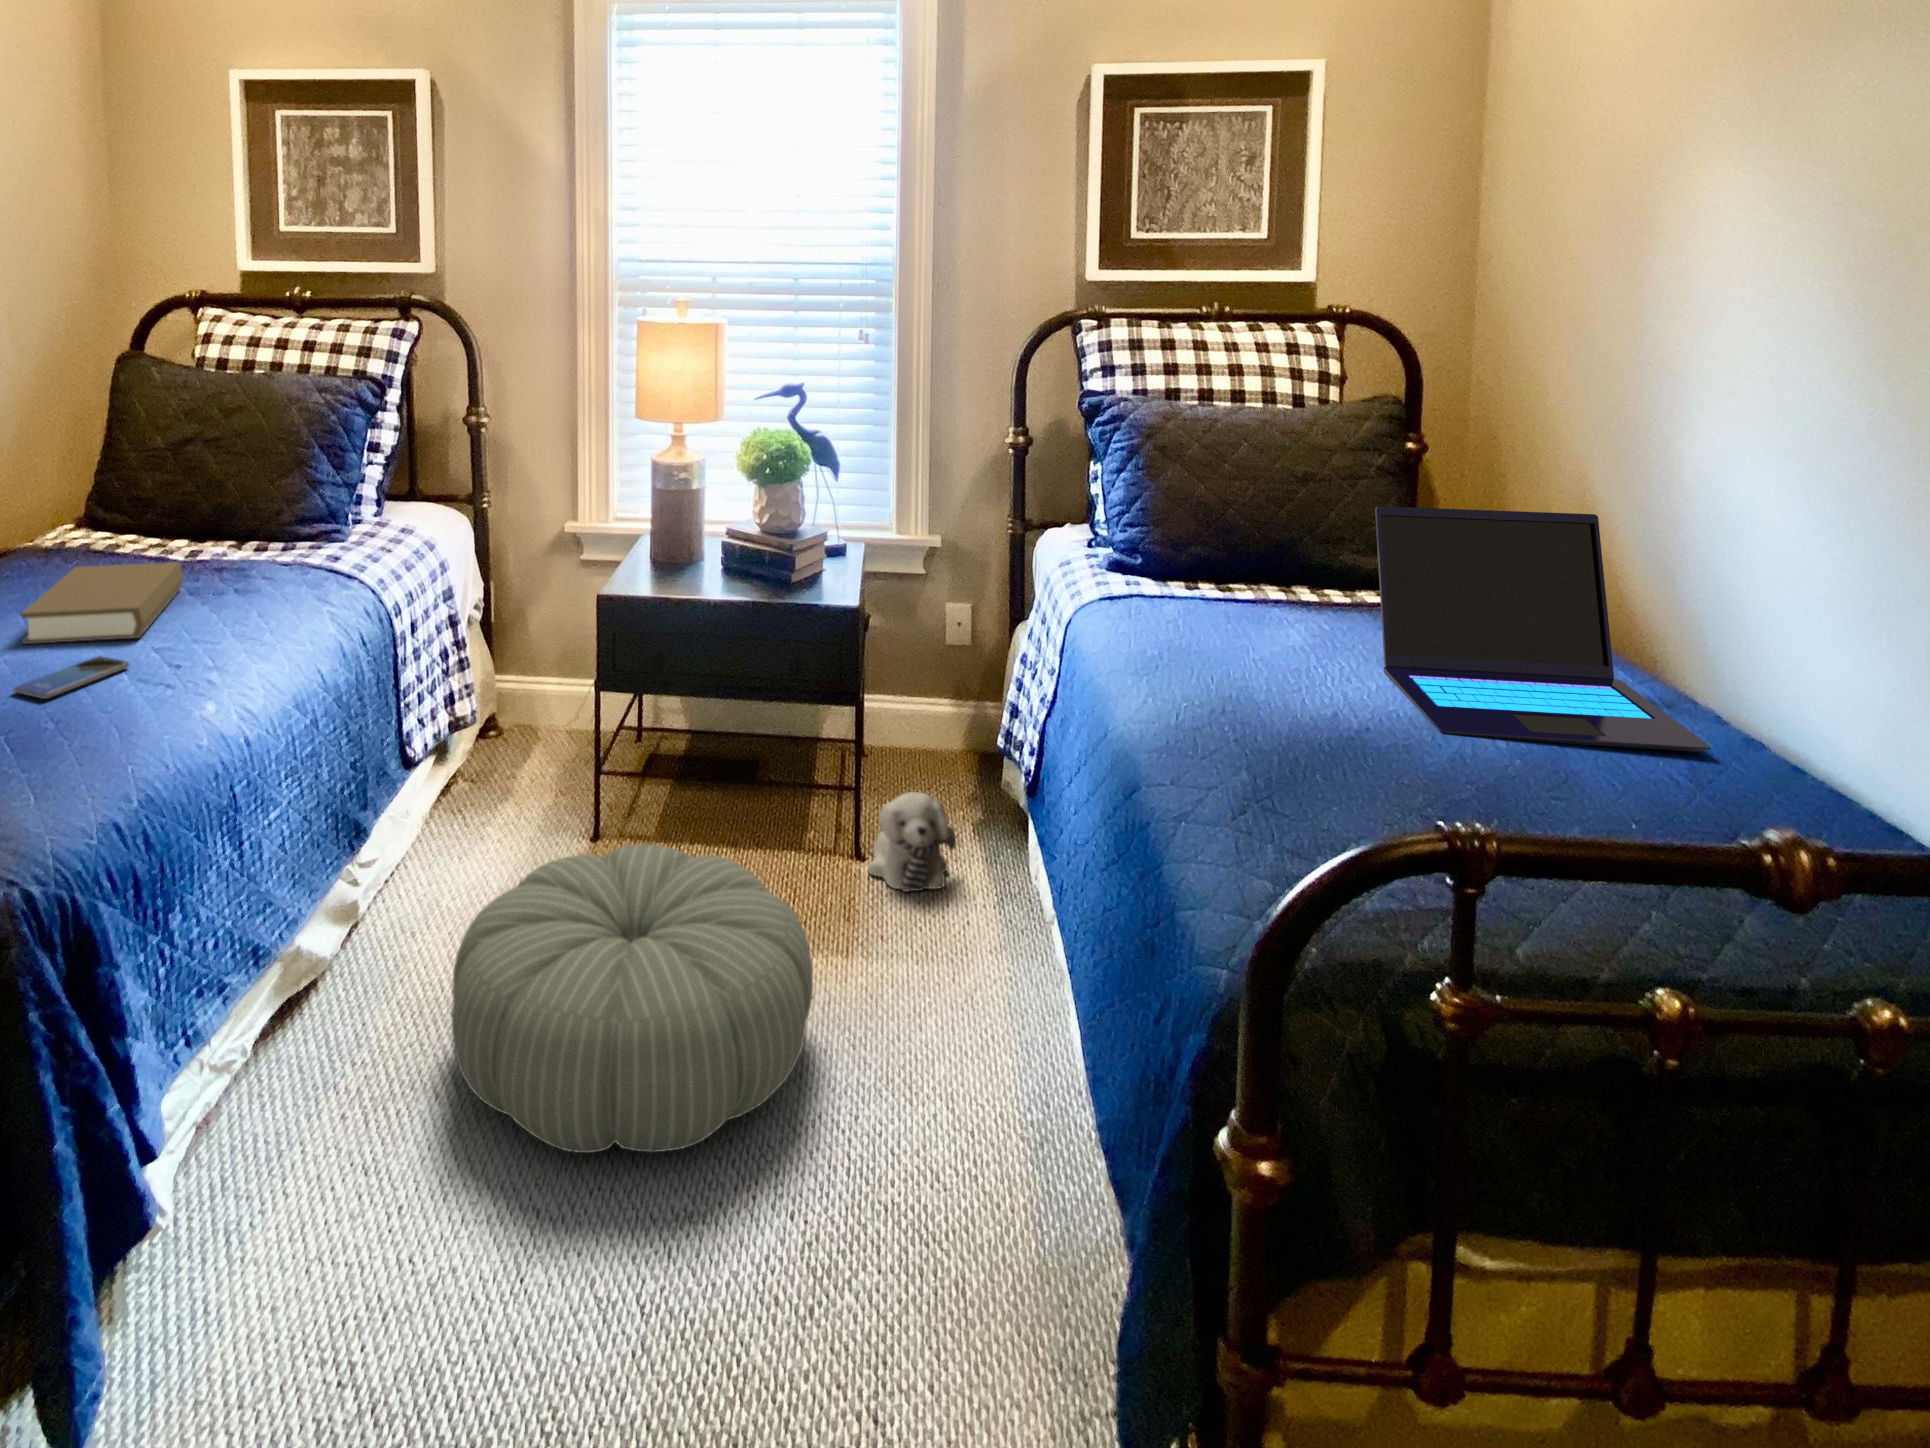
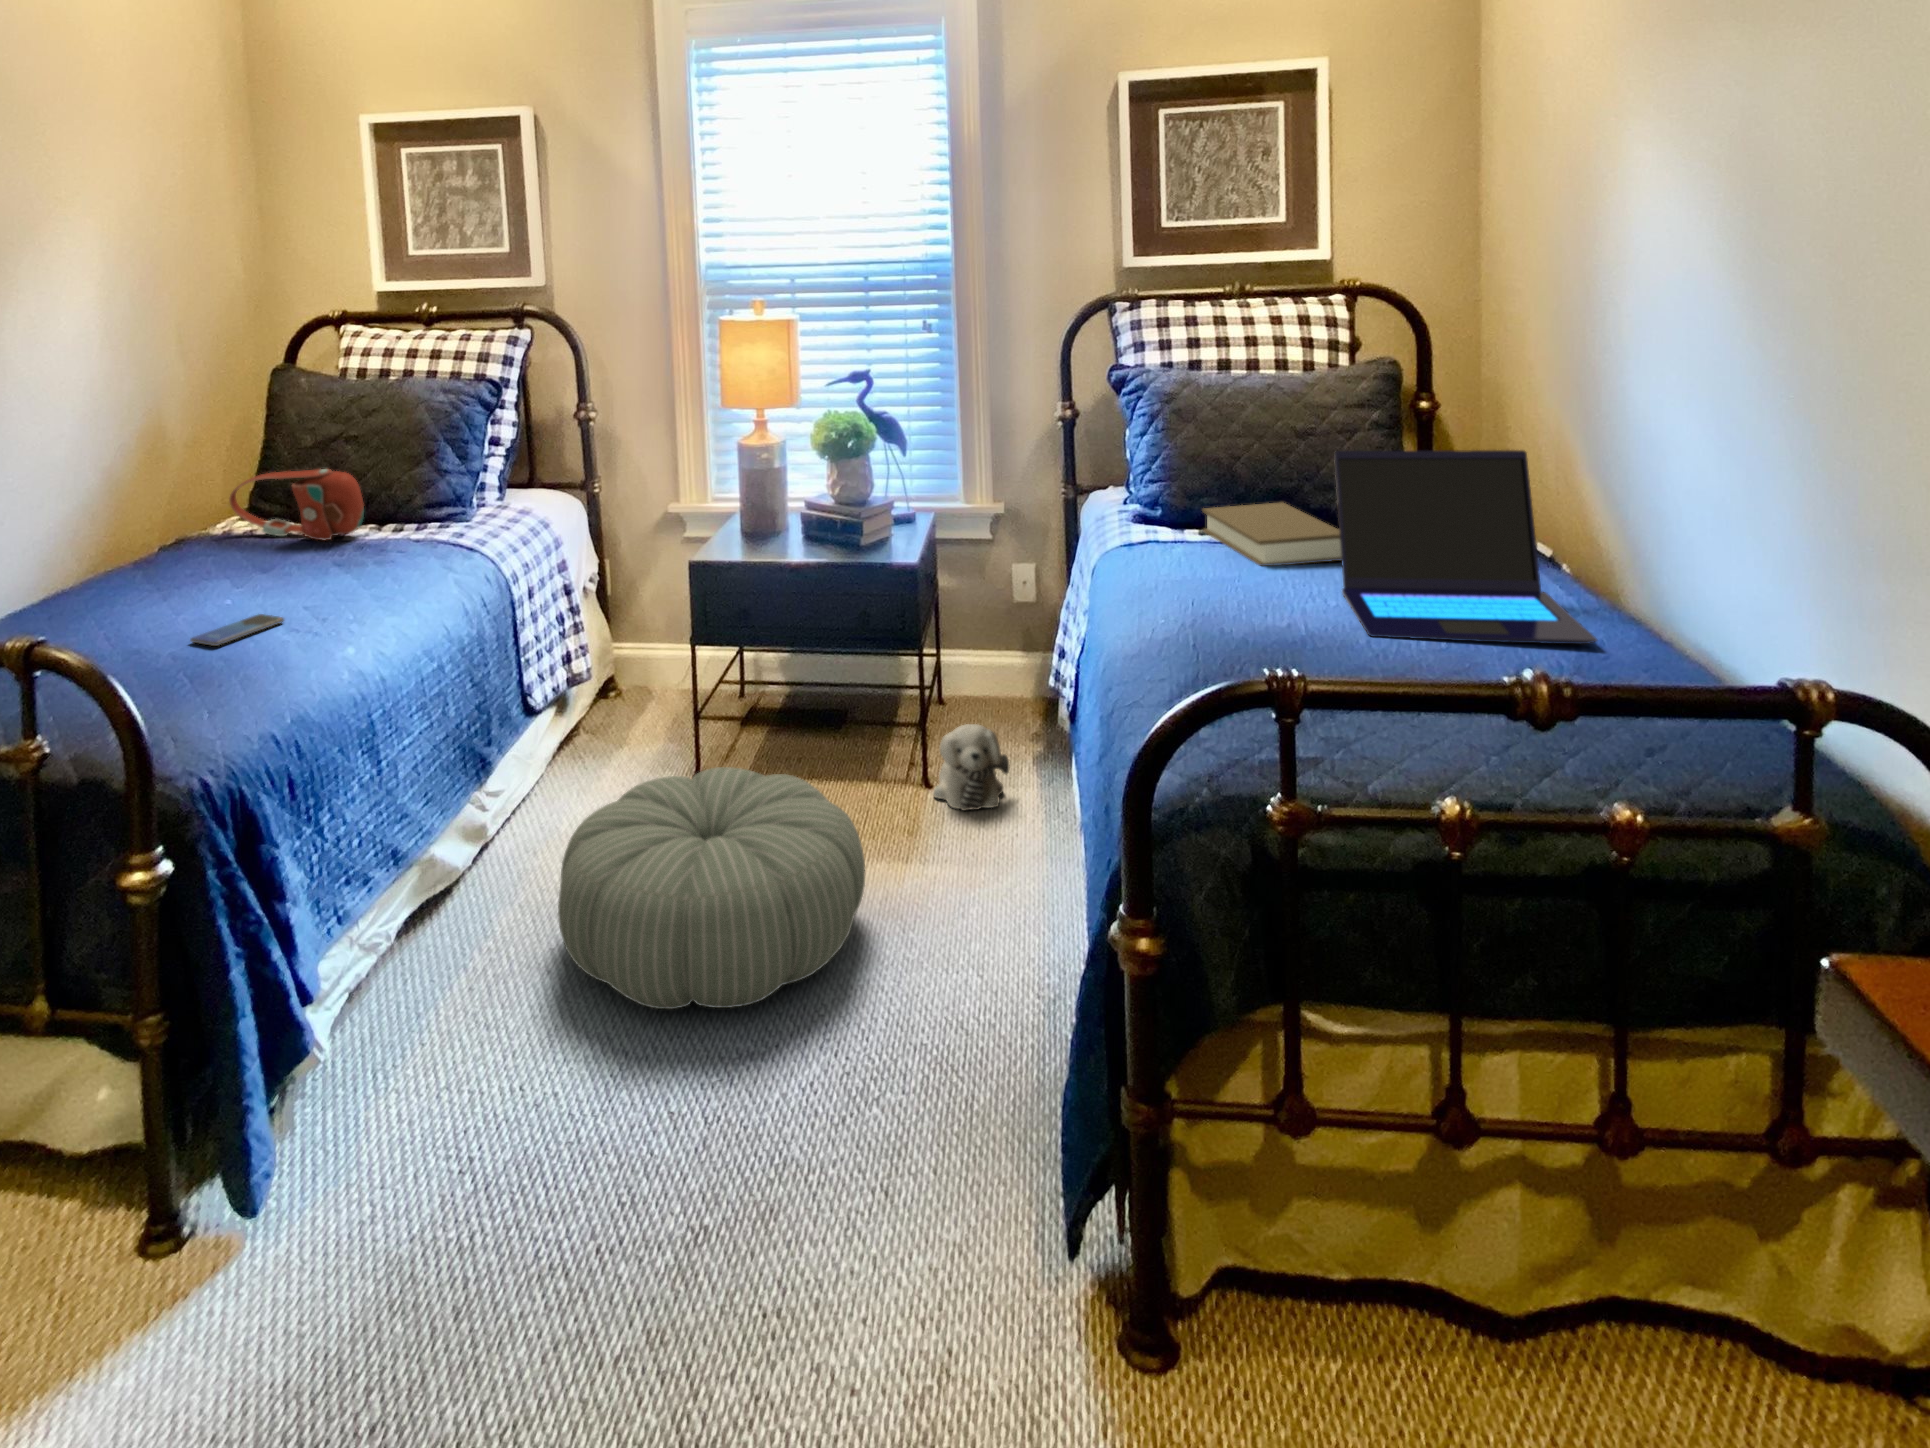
handbag: none [61,476,222,560] -> present [230,469,364,540]
book: present [21,562,183,644] -> present [1202,502,1341,566]

